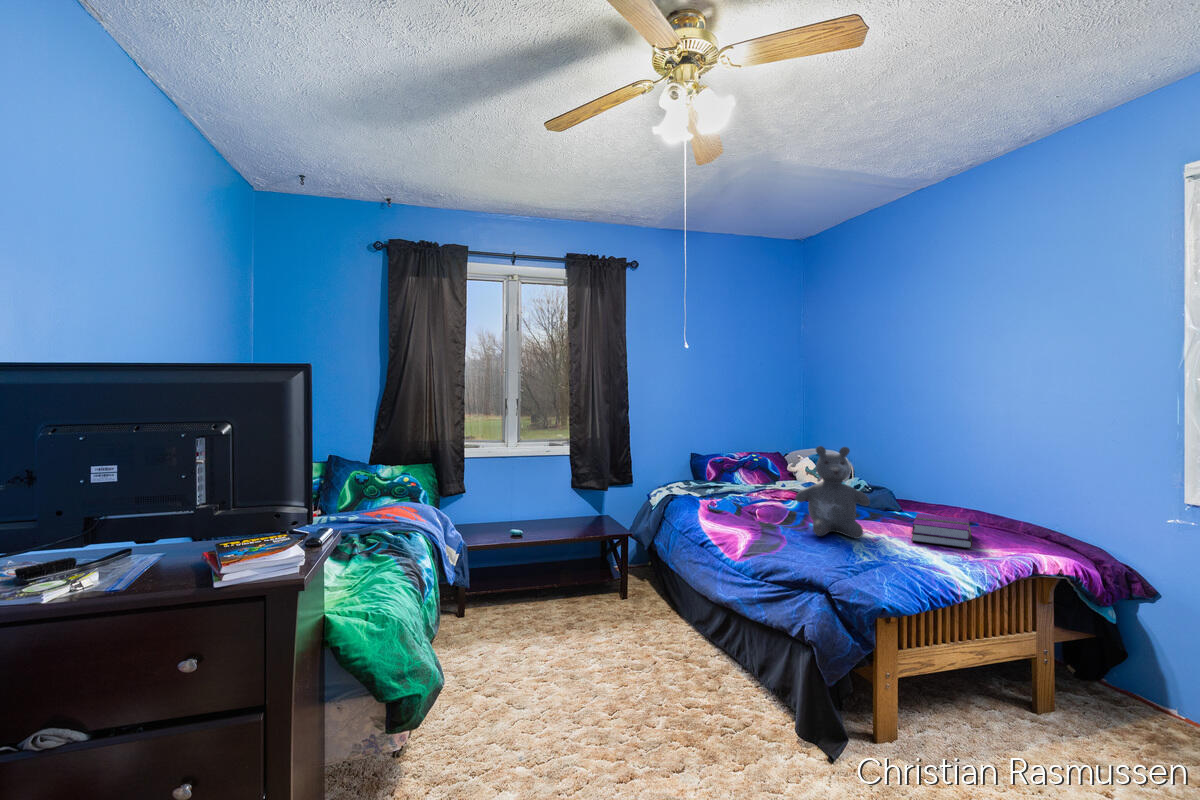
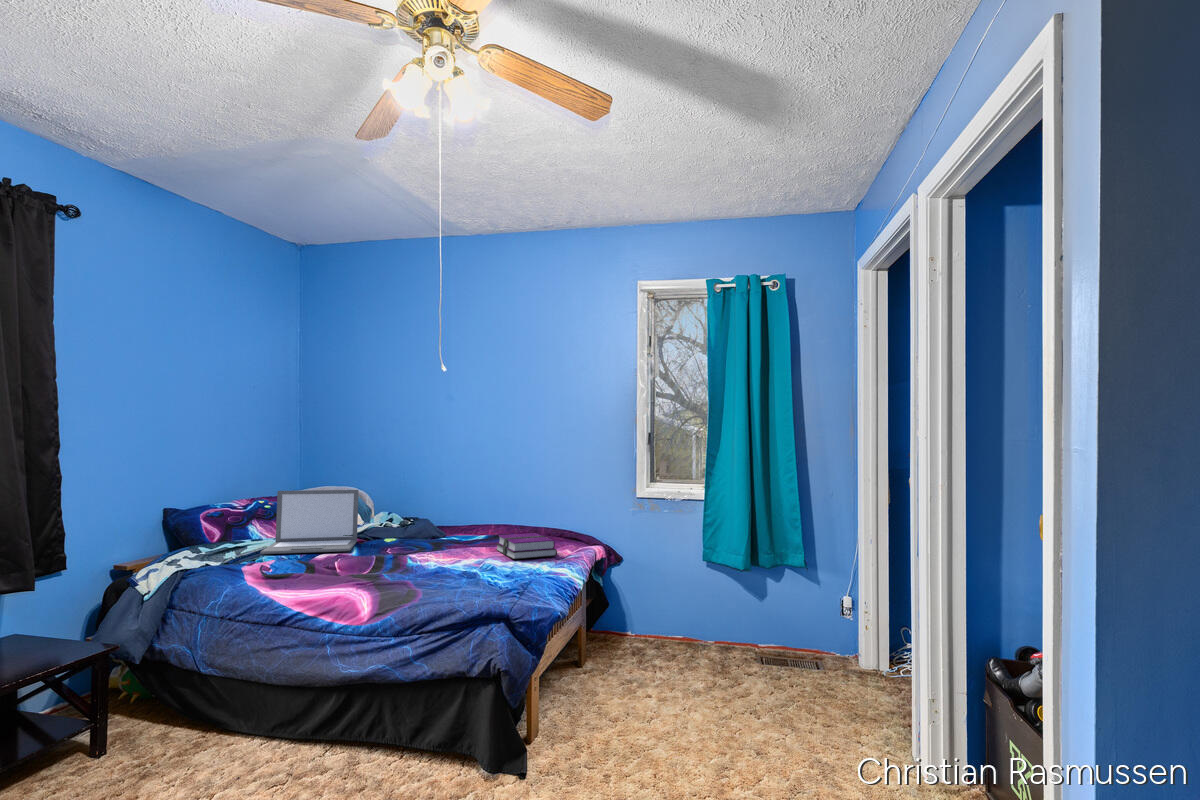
teddy bear: present [795,446,870,539] -> none [406,476,481,572]
laptop: none [721,448,802,504] -> present [260,490,359,554]

